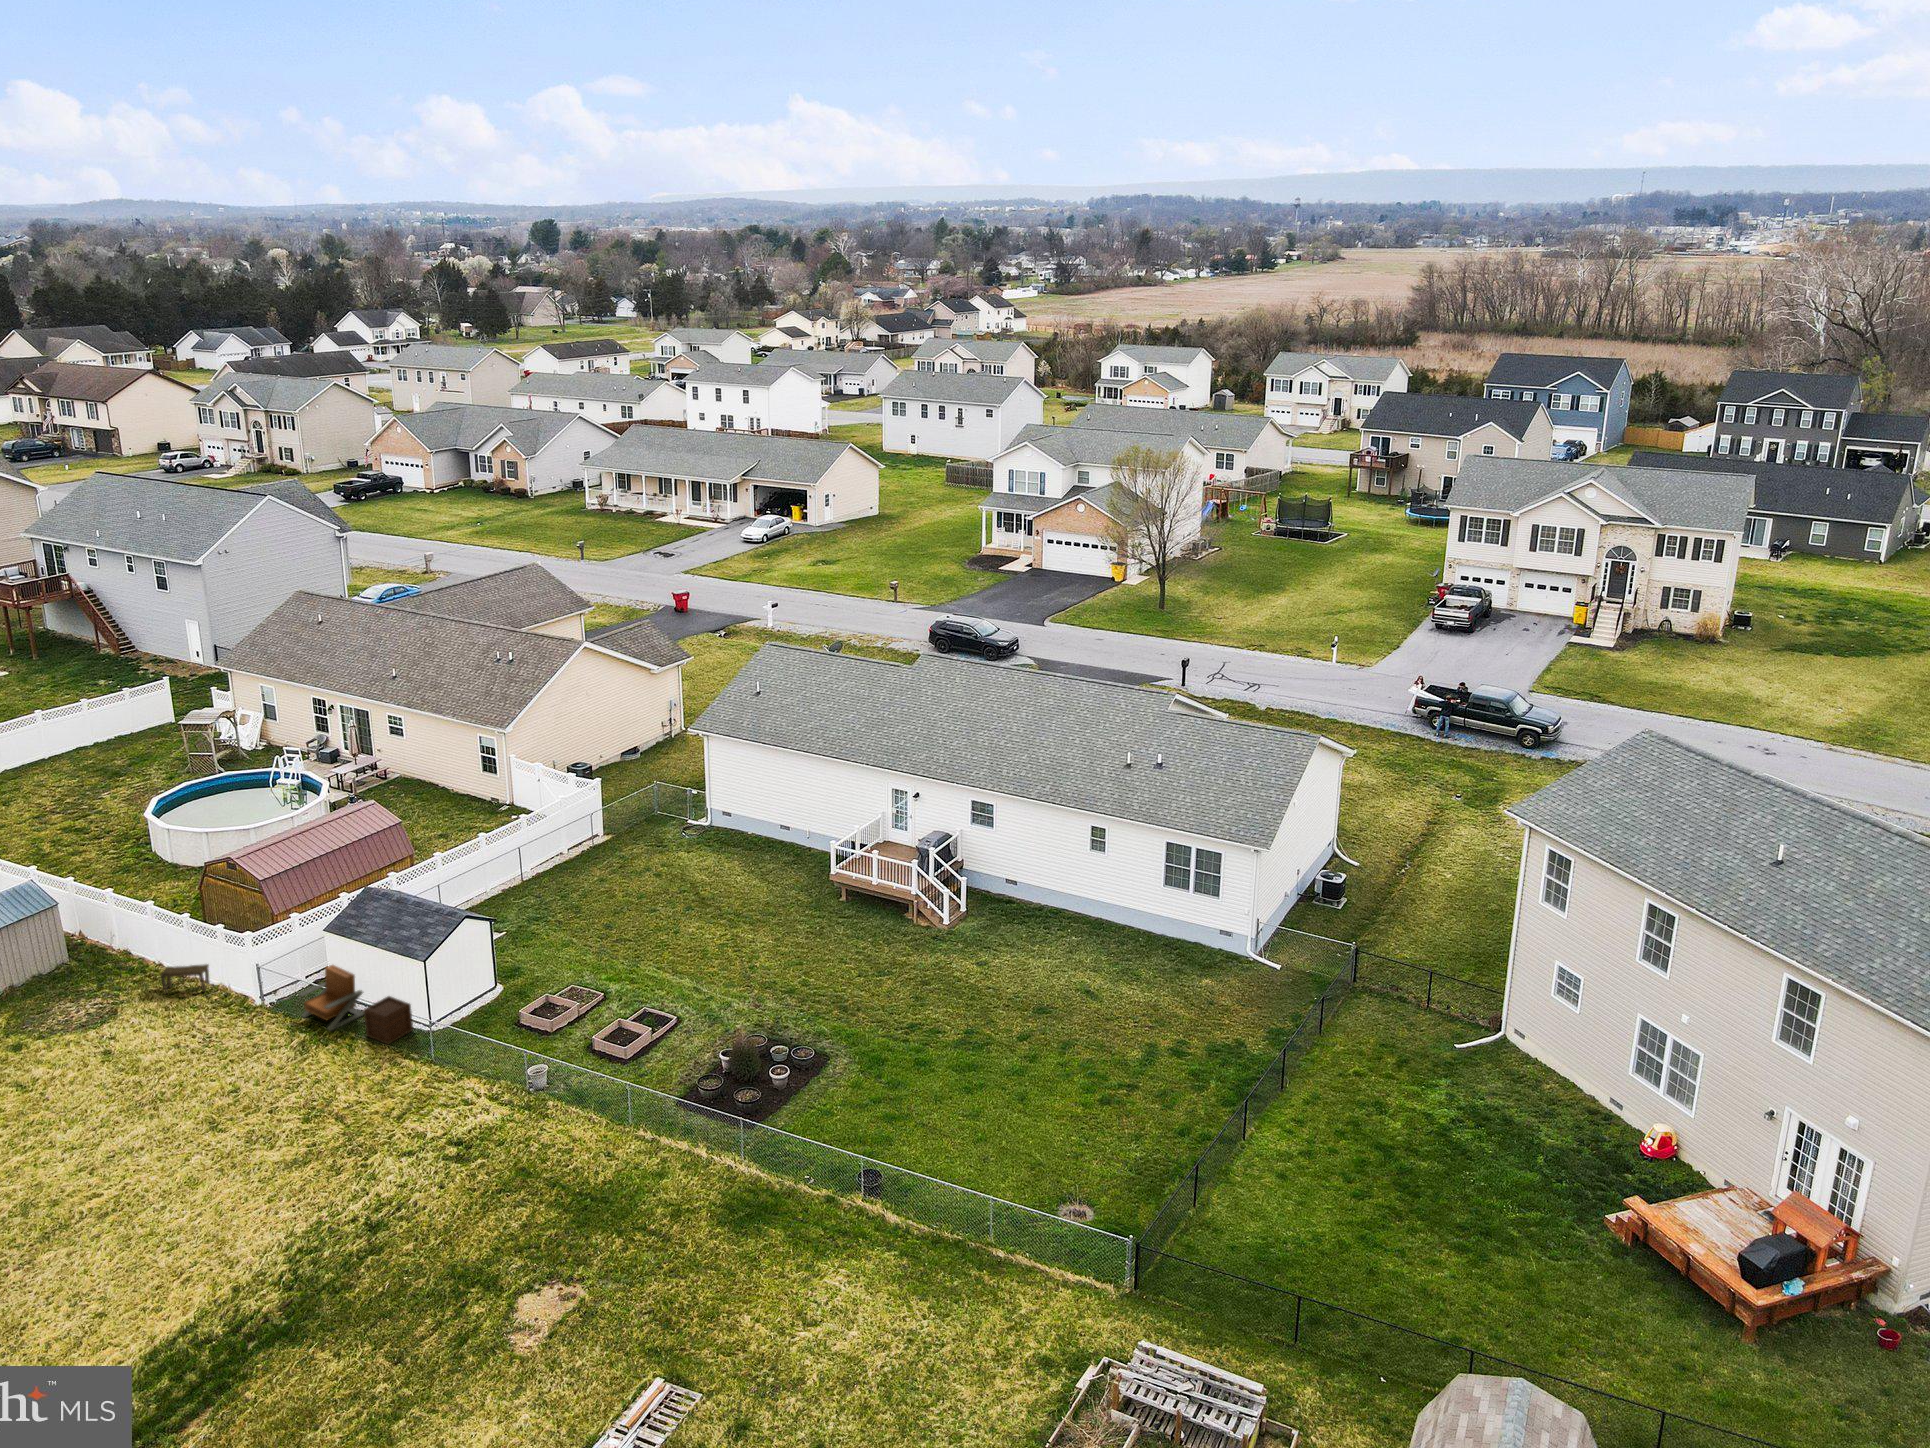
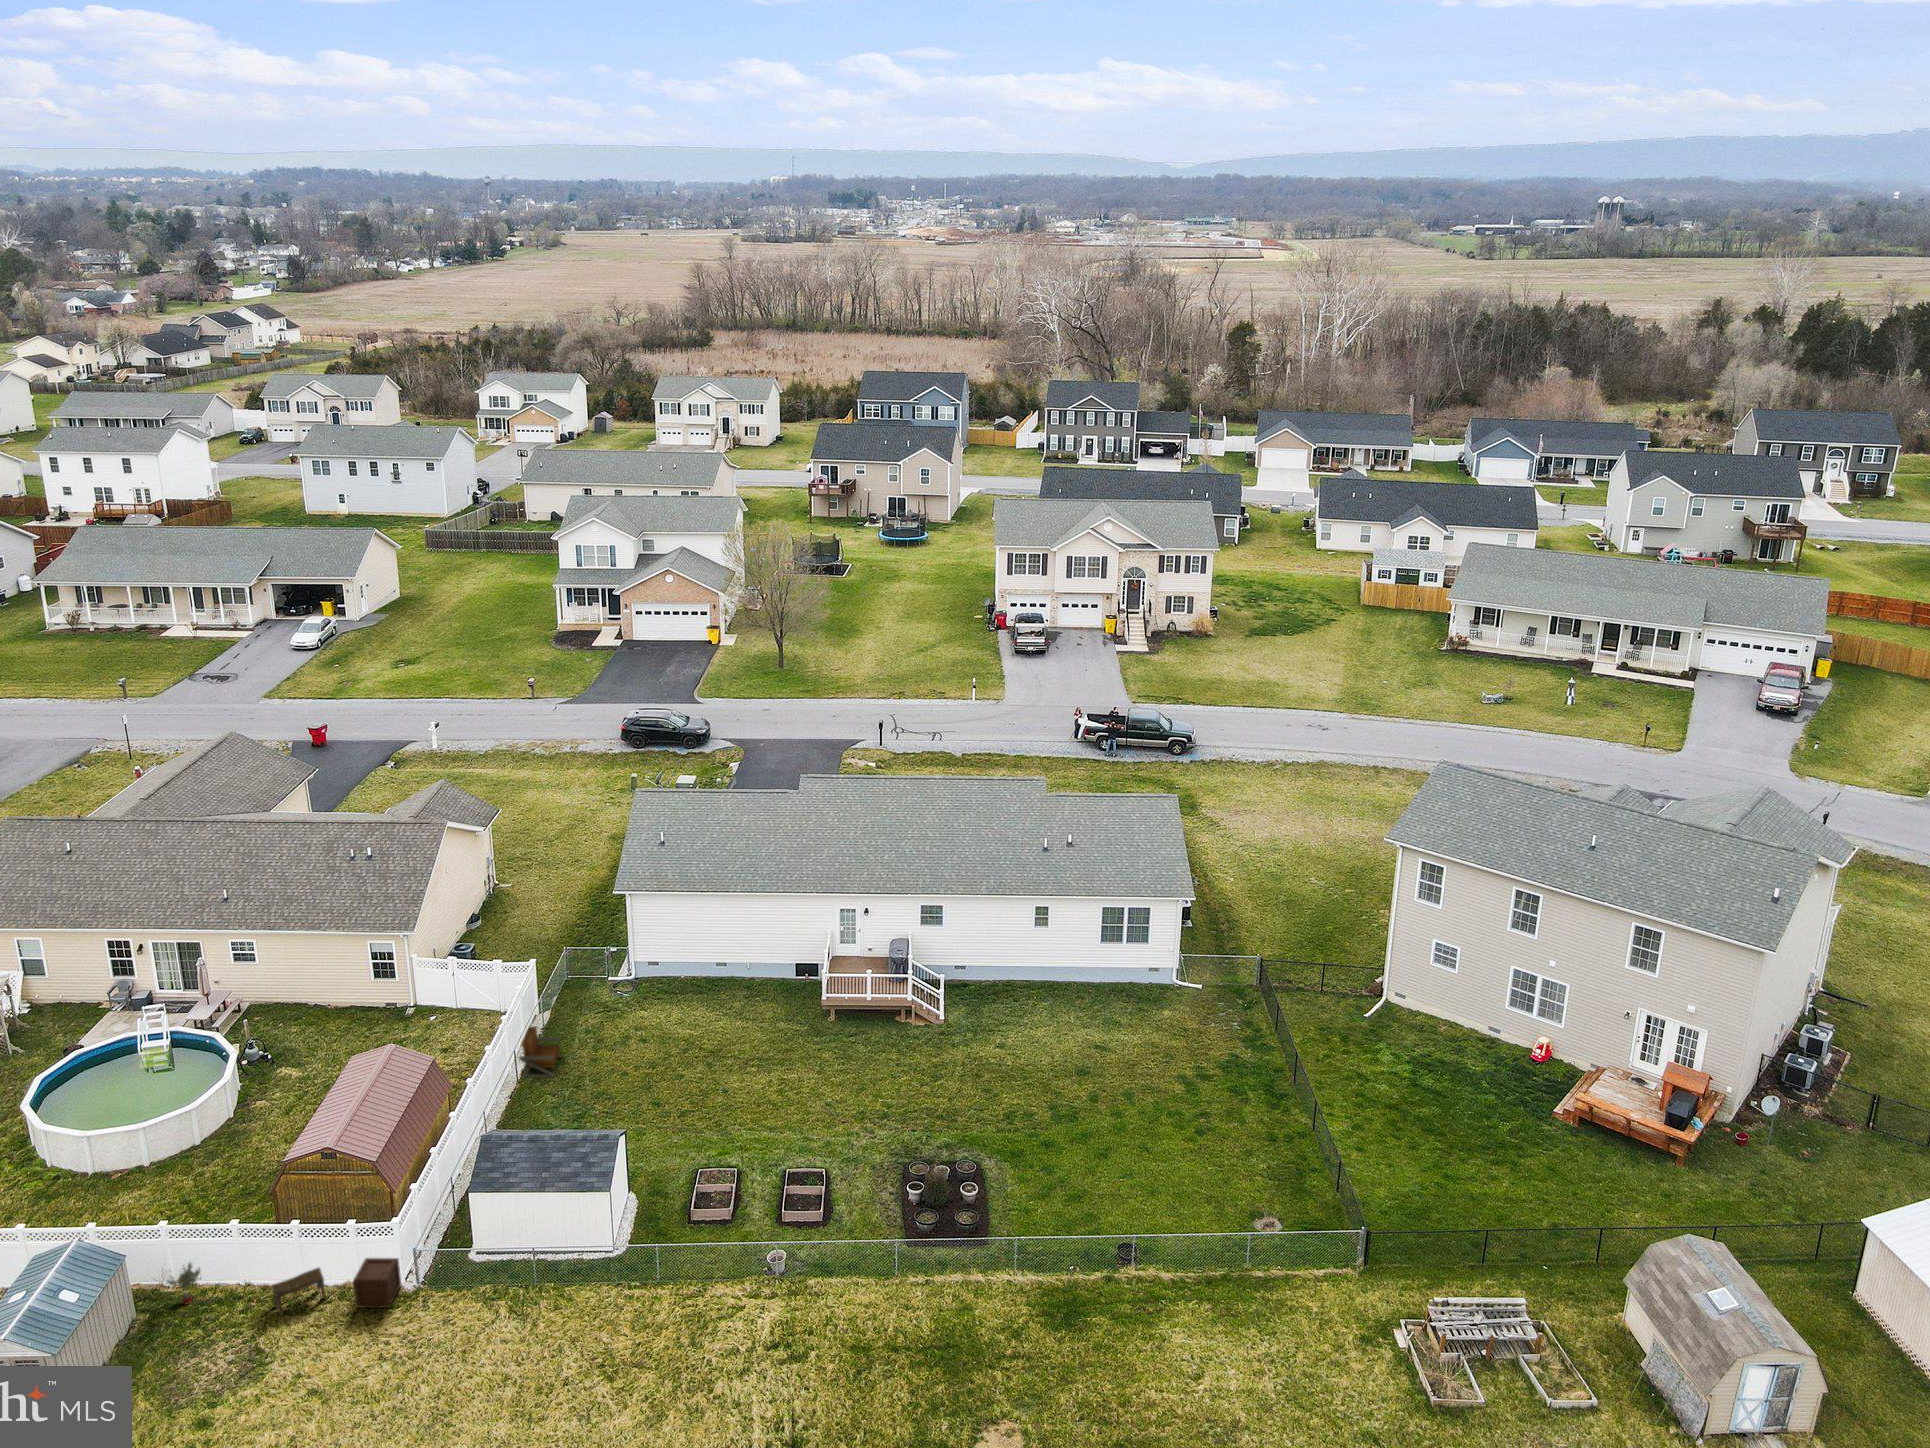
potted tree: none [111,931,137,967] -> present [167,1263,201,1305]
lounge chair: present [299,965,364,1031] -> present [519,1026,562,1077]
wooden crate: present [363,996,413,1044] -> present [353,1258,401,1308]

